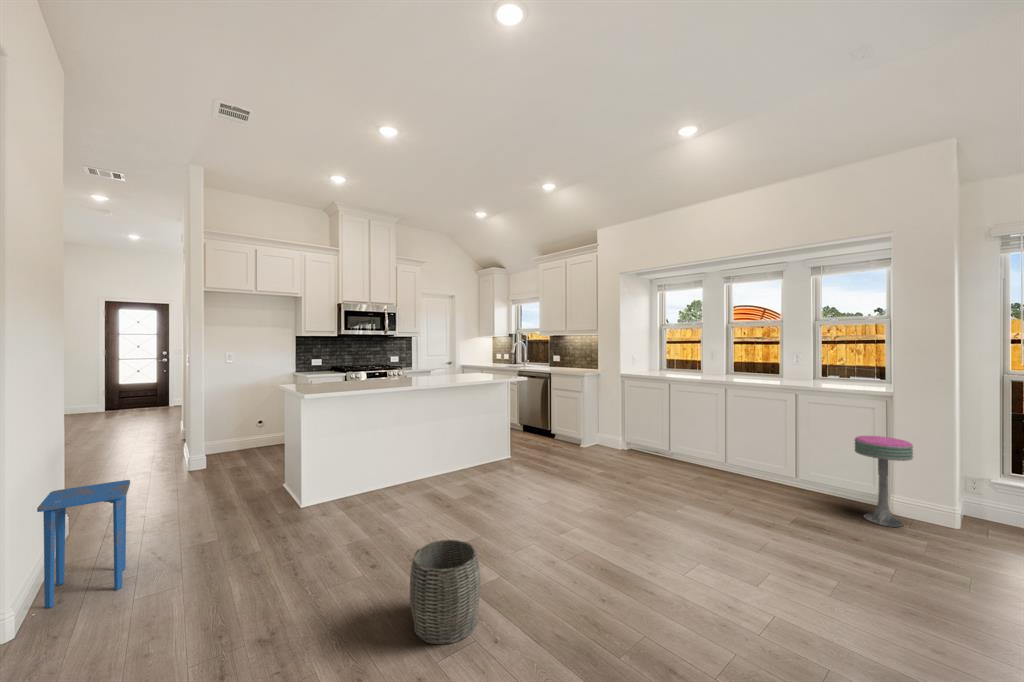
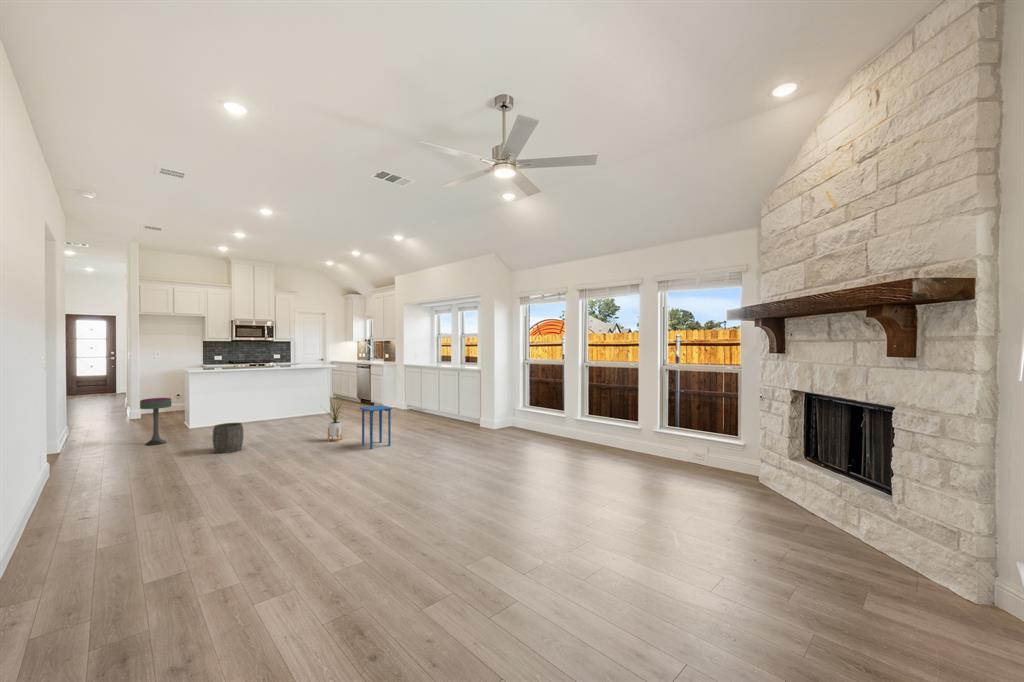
bar stool: present [855,436,913,527] -> present [140,398,171,445]
house plant: none [626,454,693,579] -> present [328,399,342,442]
side table: present [37,480,130,608] -> present [360,405,392,449]

